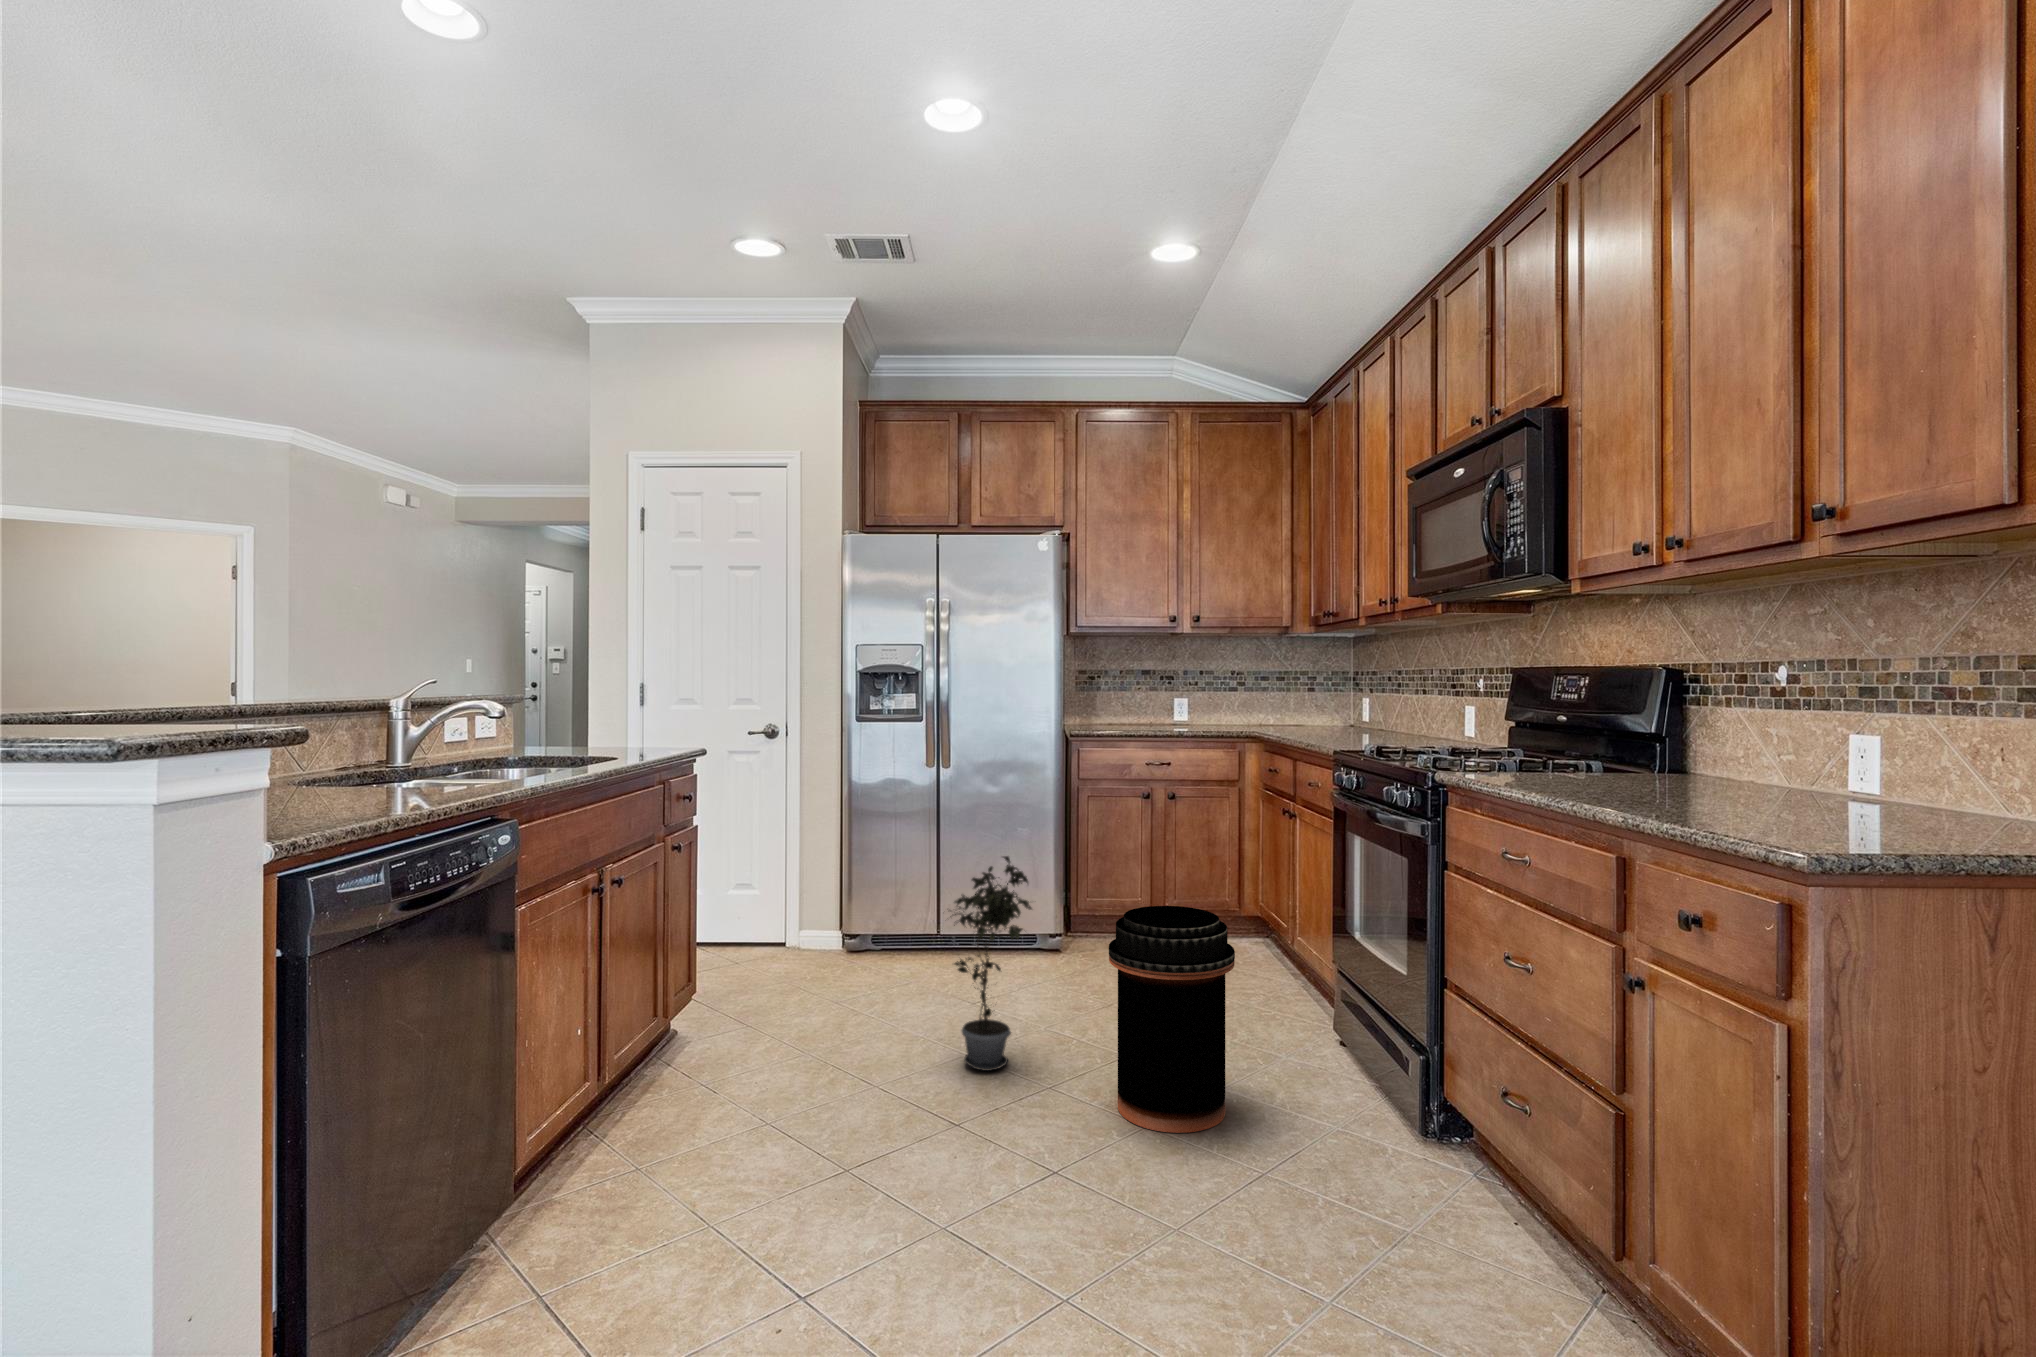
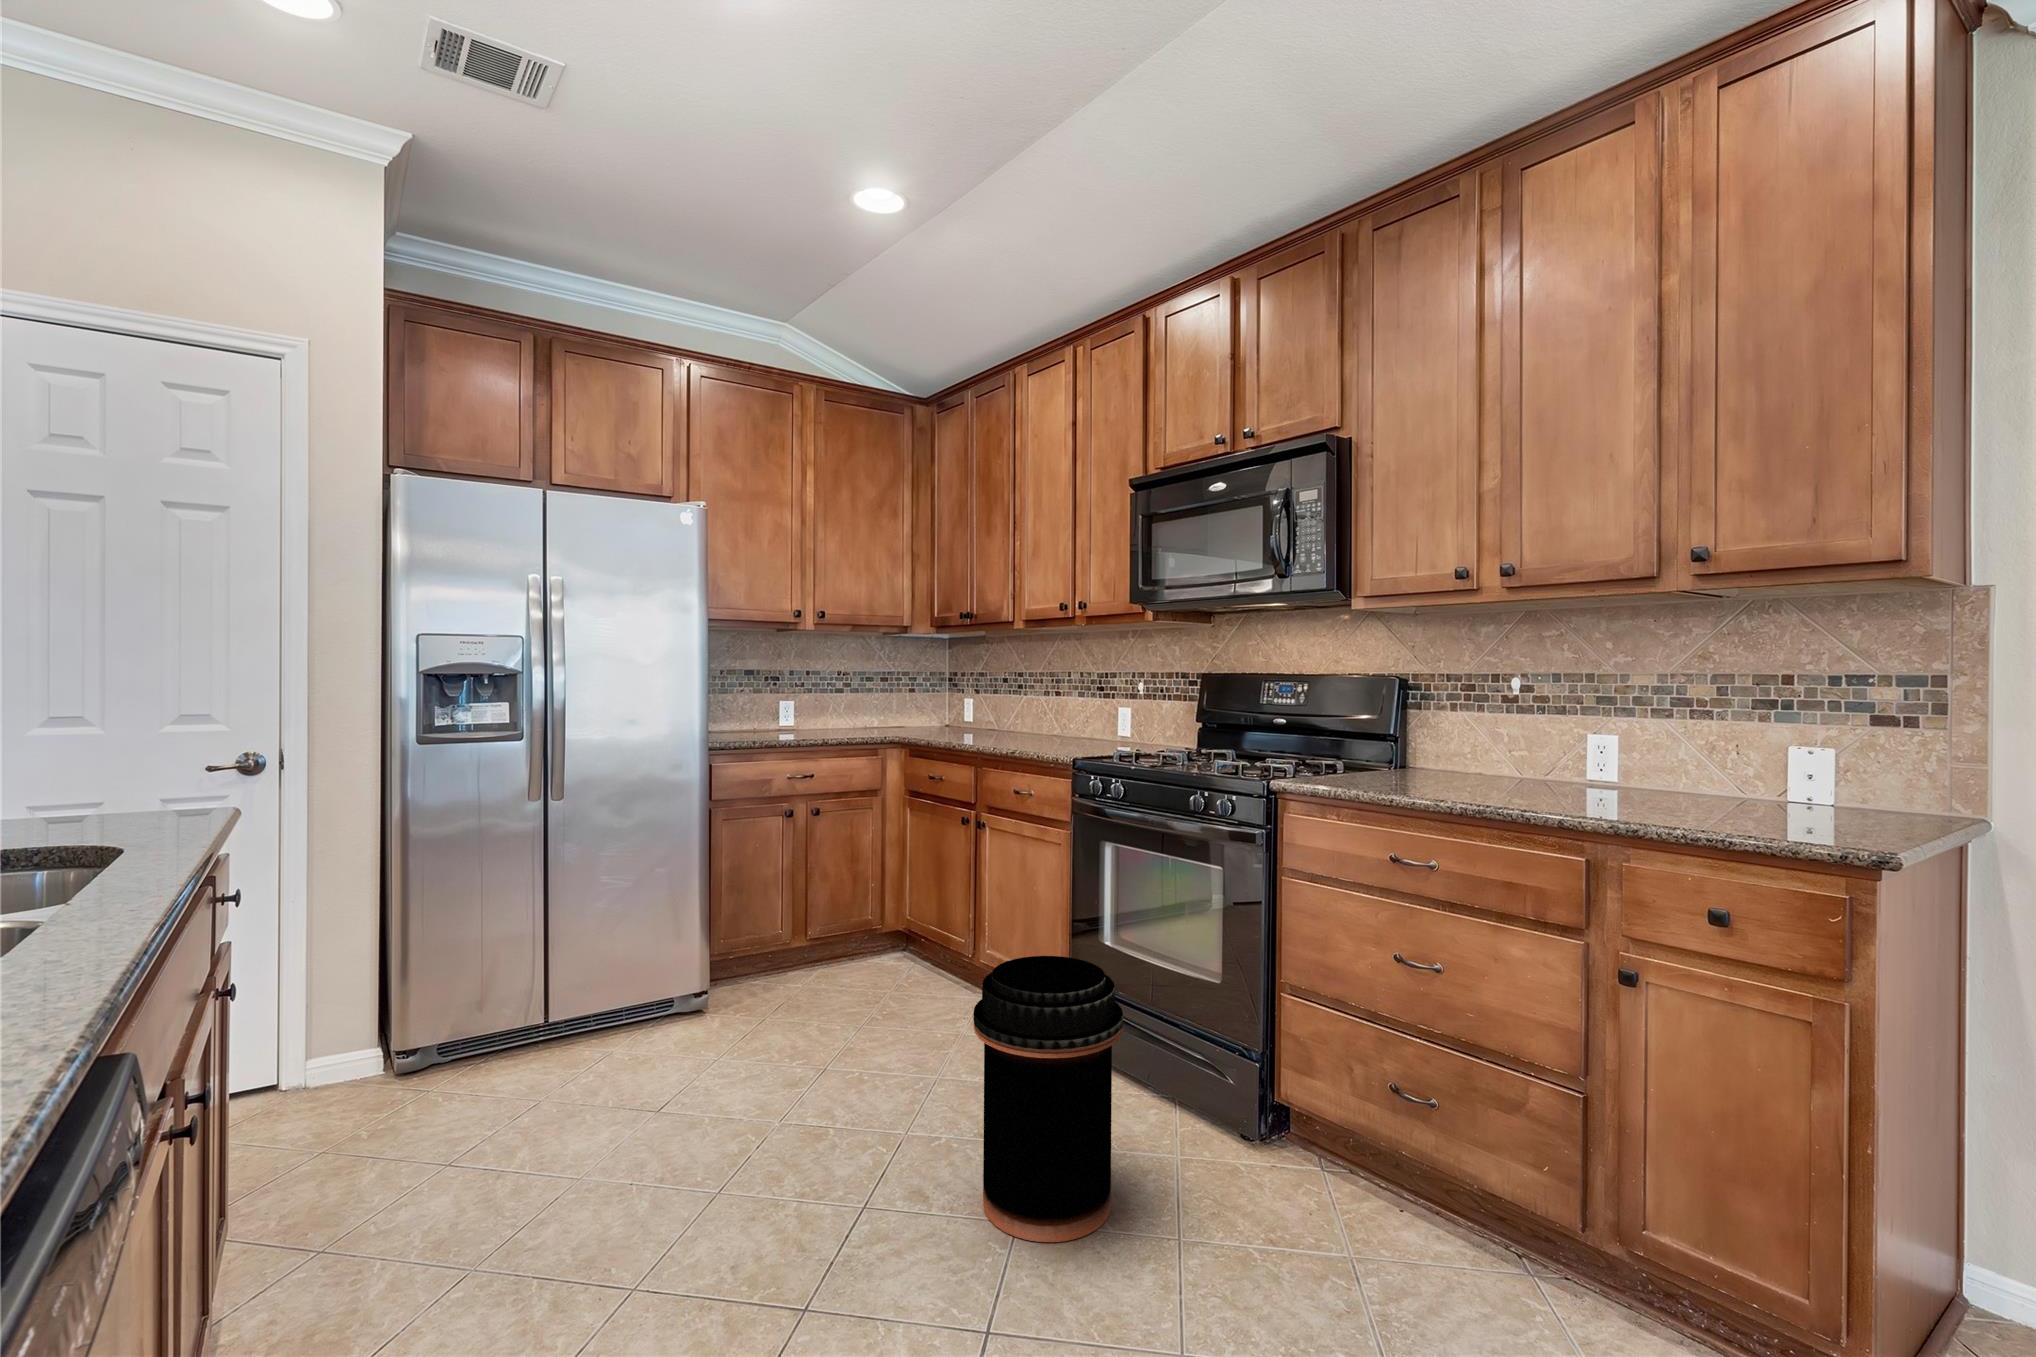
potted plant: present [950,856,1032,1071] -> none [719,927,866,1235]

